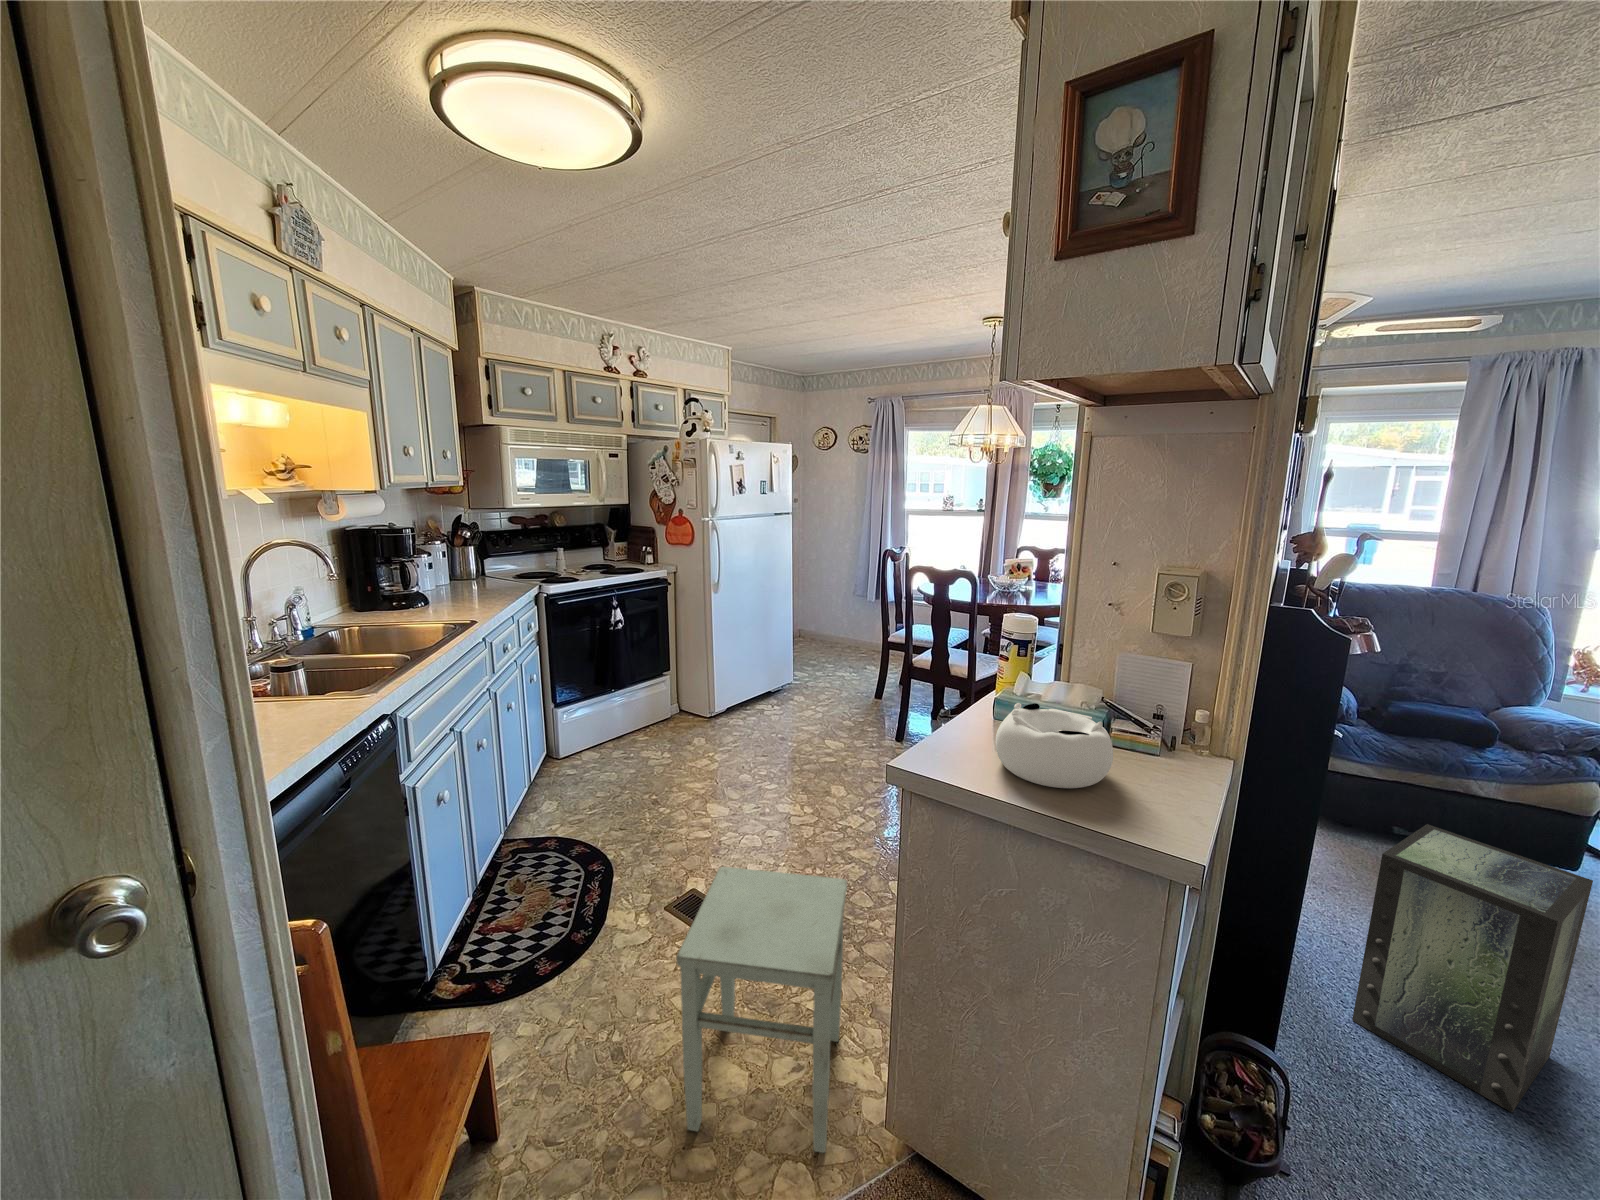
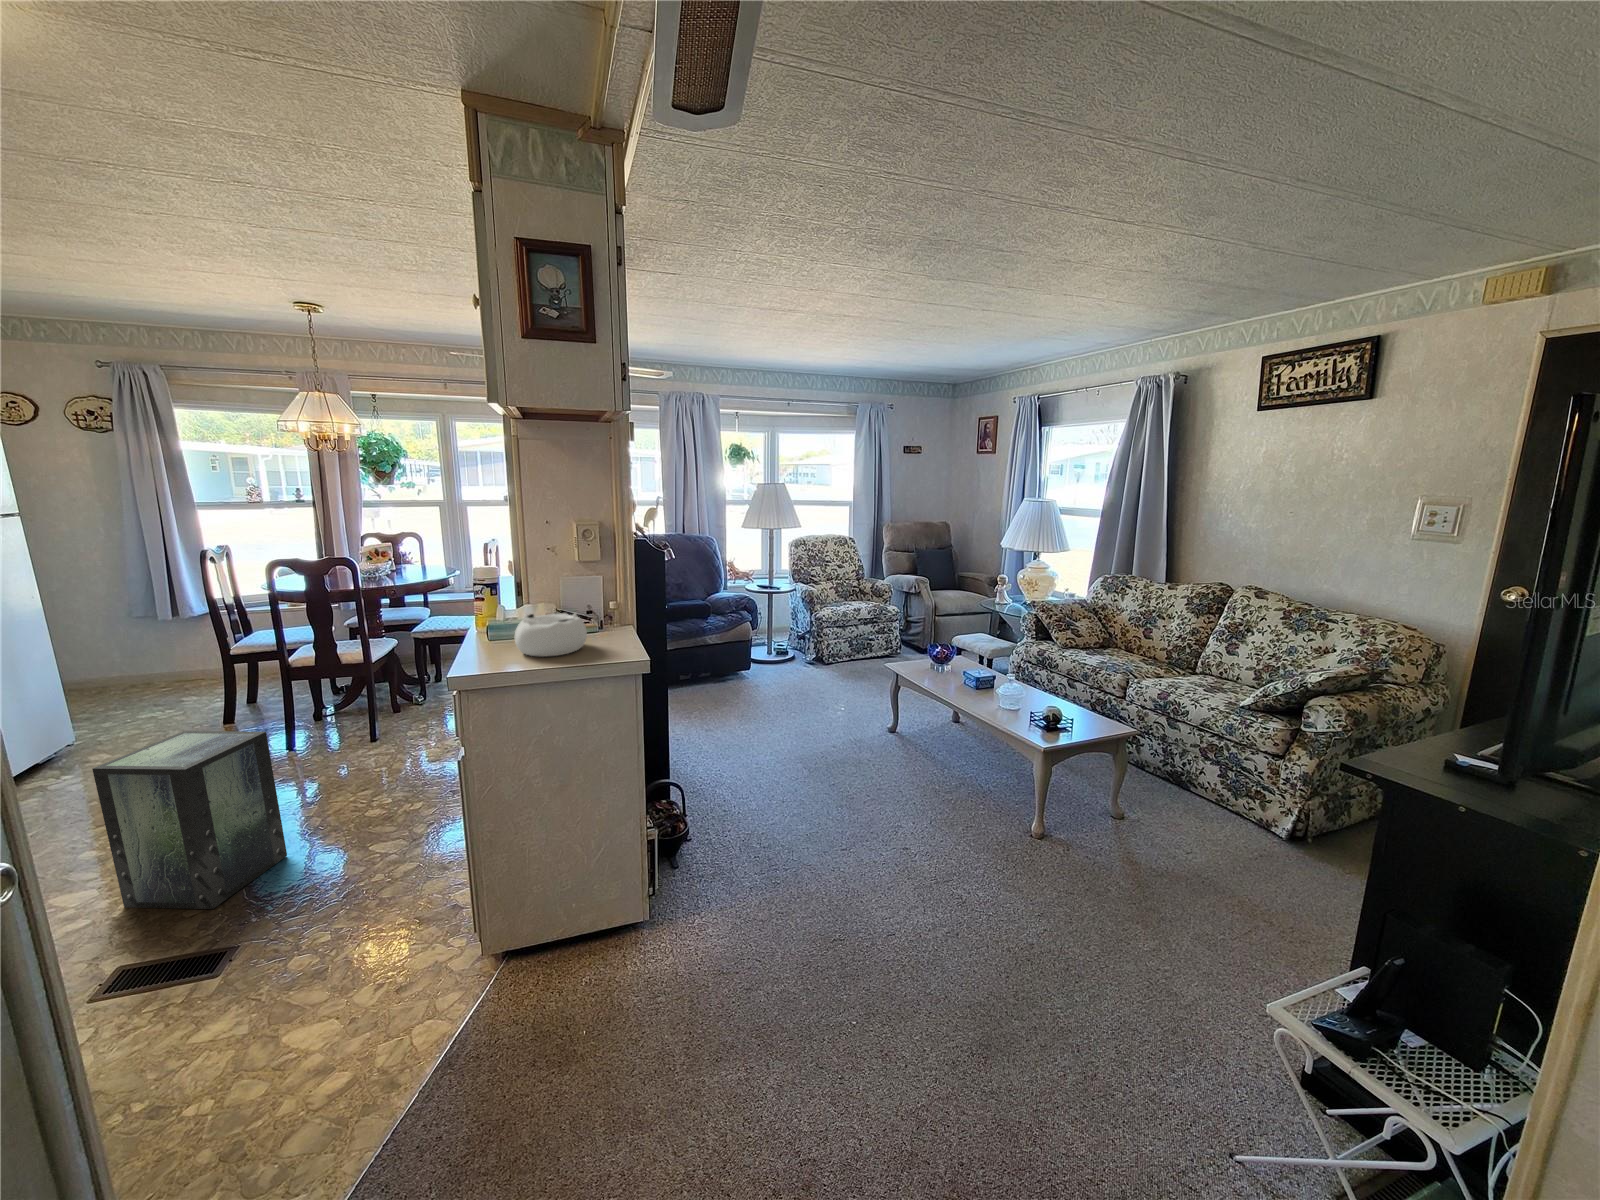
storage box: present [1352,824,1593,1112] -> present [92,731,287,909]
stool: present [676,867,847,1153] -> none [238,814,441,1082]

